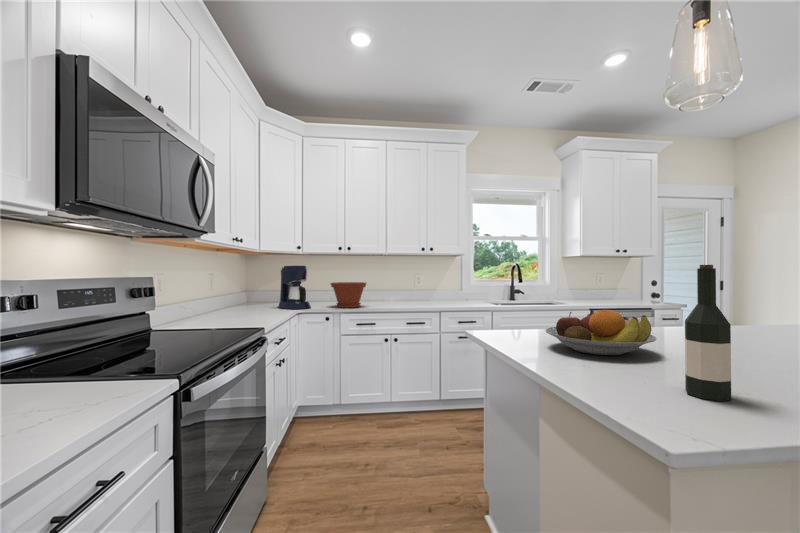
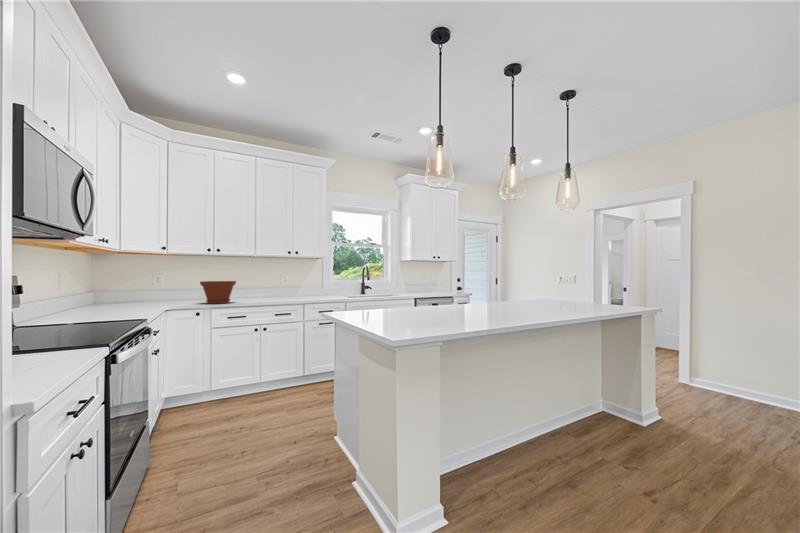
coffee maker: present [278,265,311,309] -> none [143,265,180,306]
wine bottle: present [685,265,731,401] -> none [439,261,456,326]
fruit bowl: present [545,310,656,355] -> none [378,290,436,316]

